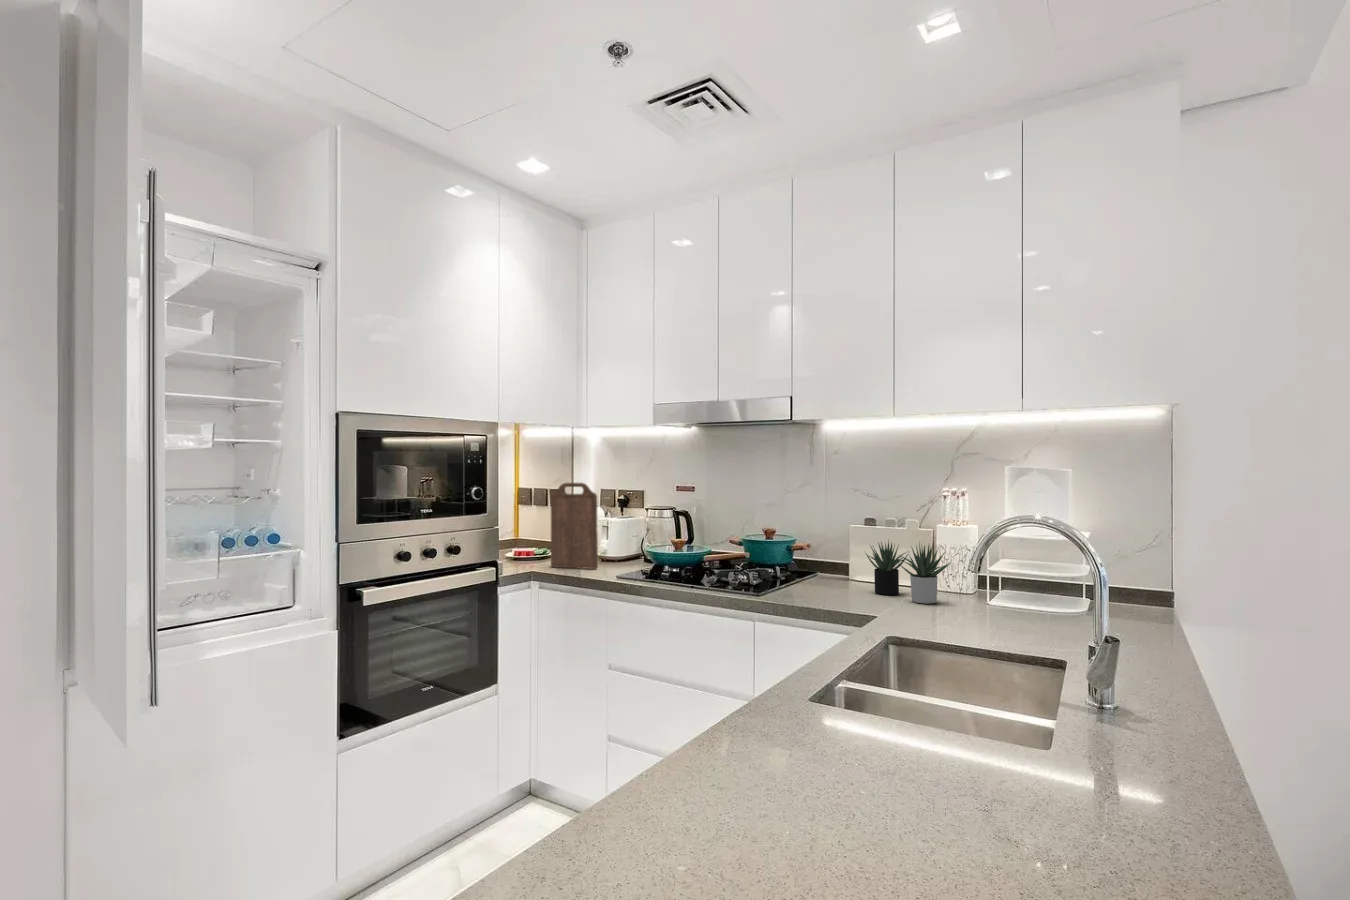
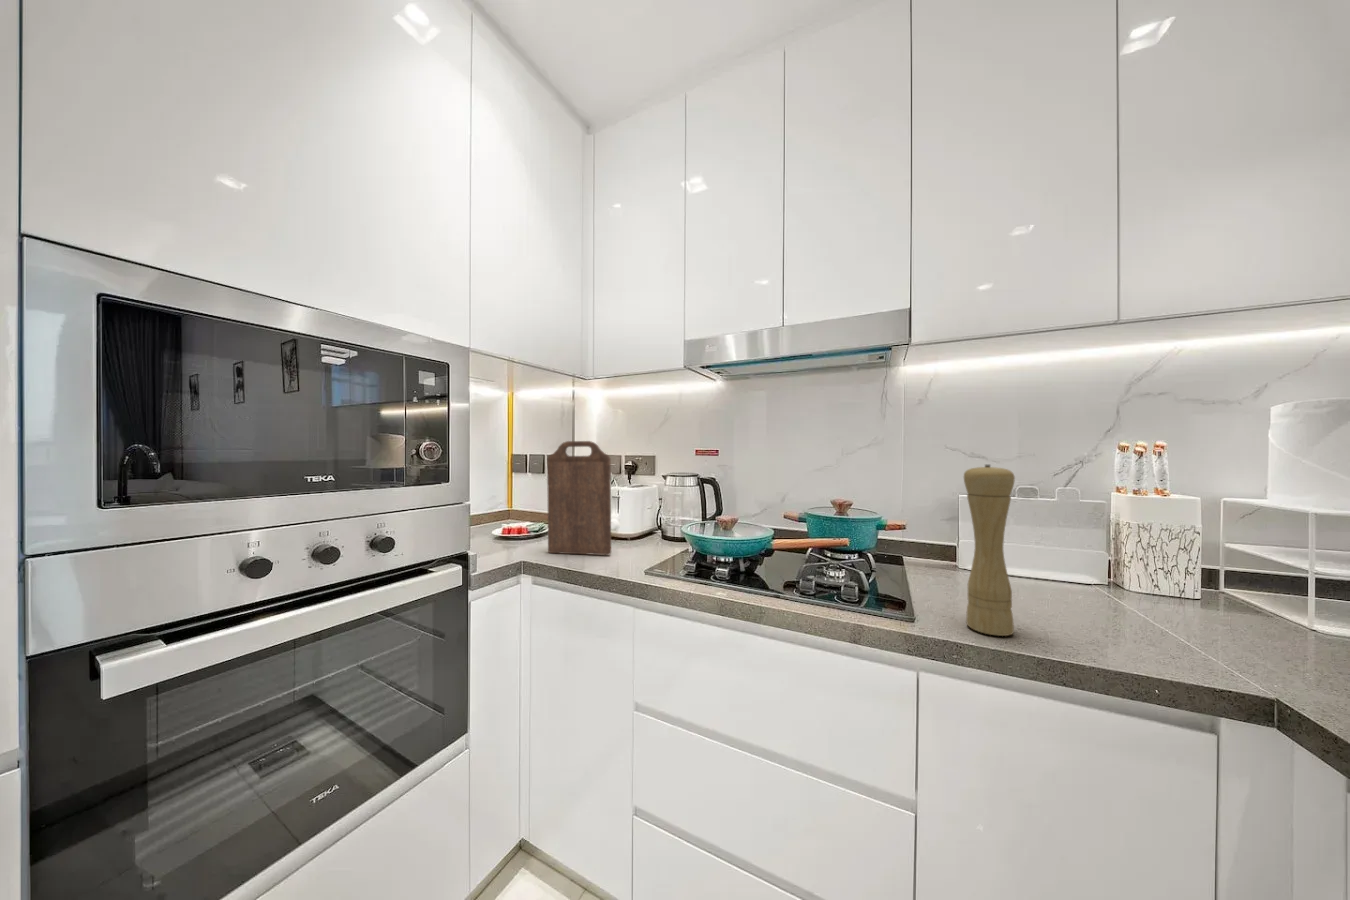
pepper mill: none [785,505,808,600] -> present [964,464,1015,636]
succulent plant: present [866,541,951,604] -> none [1028,518,1274,635]

